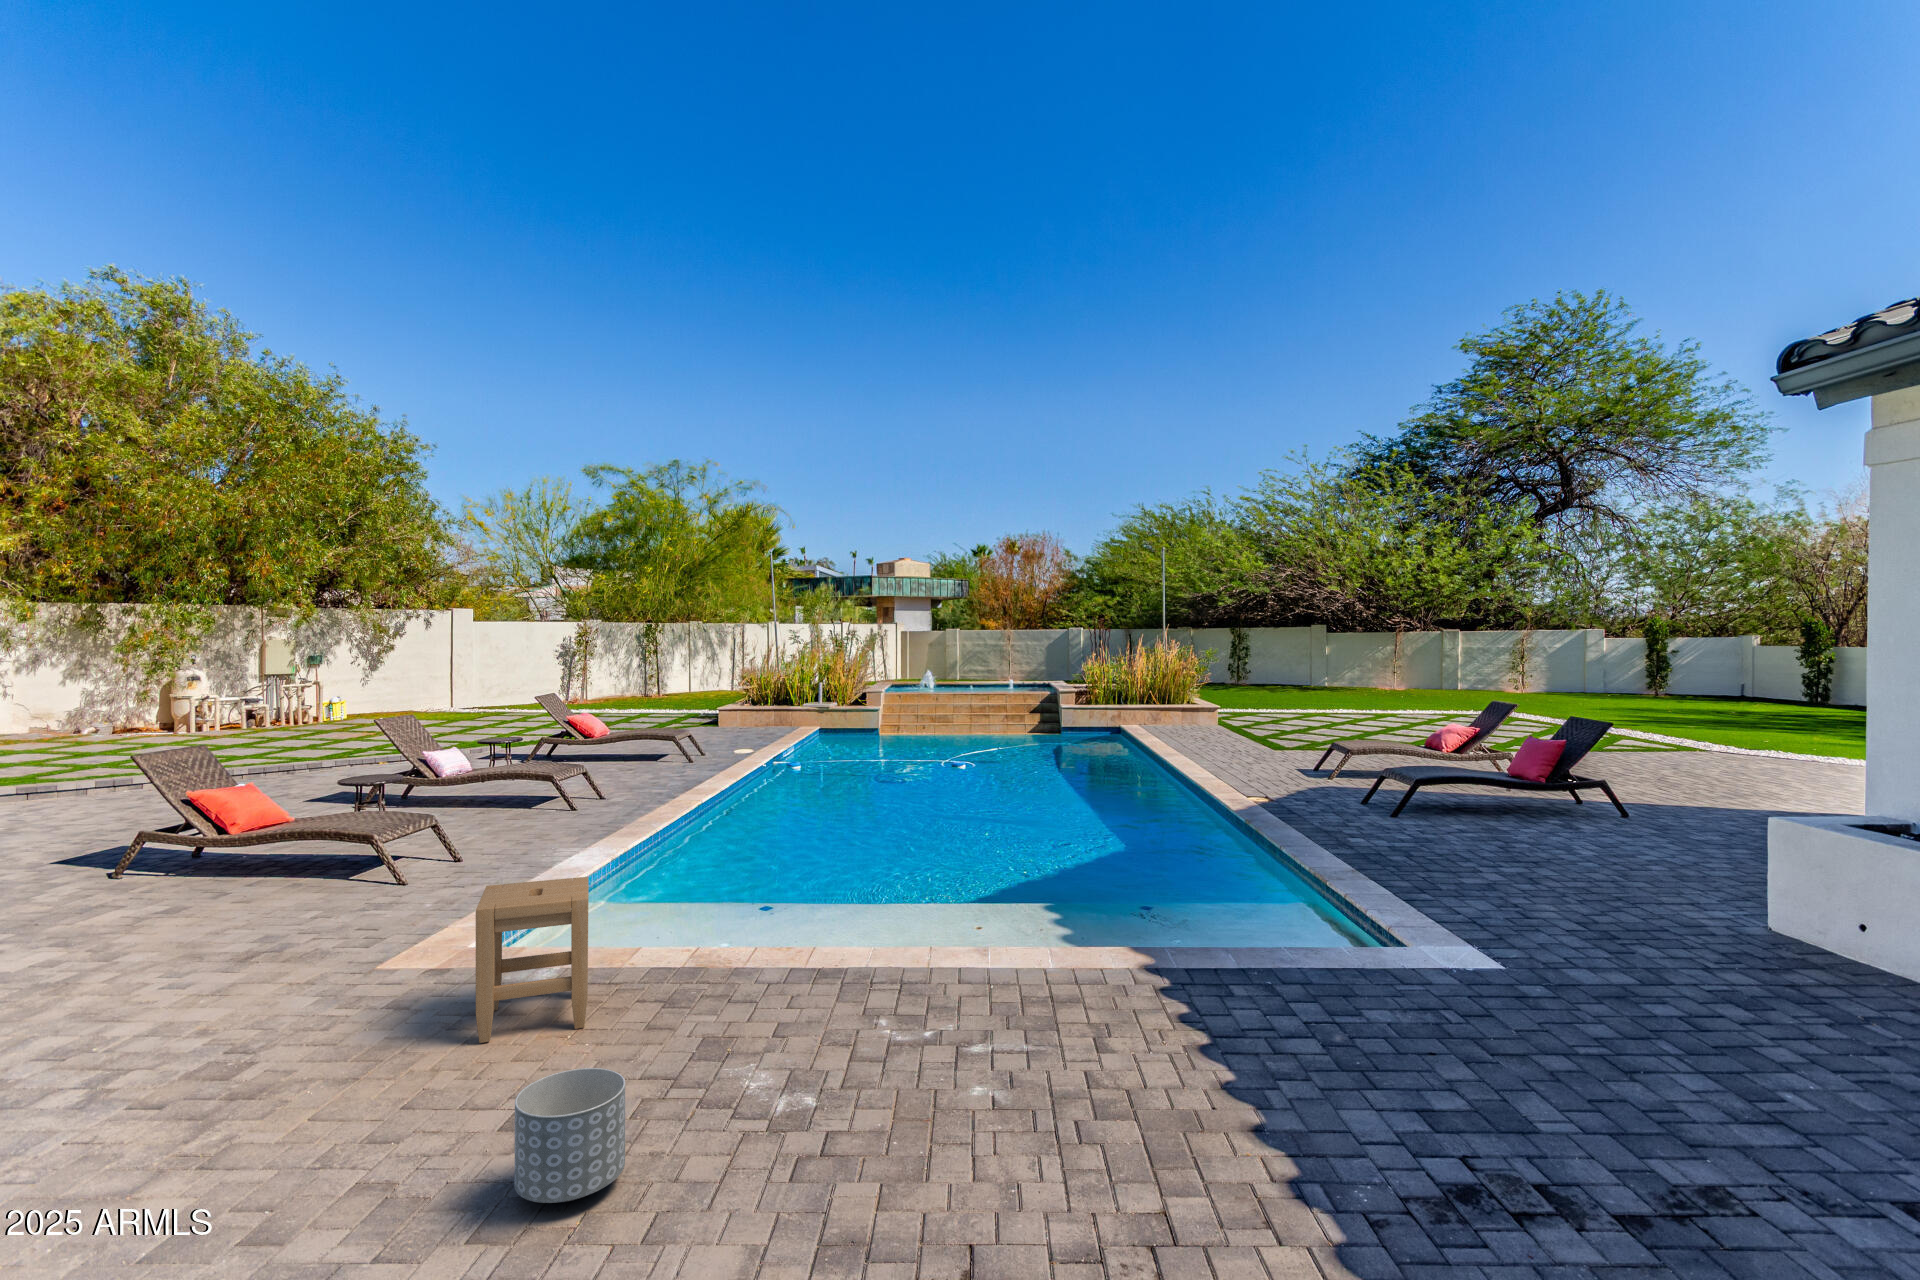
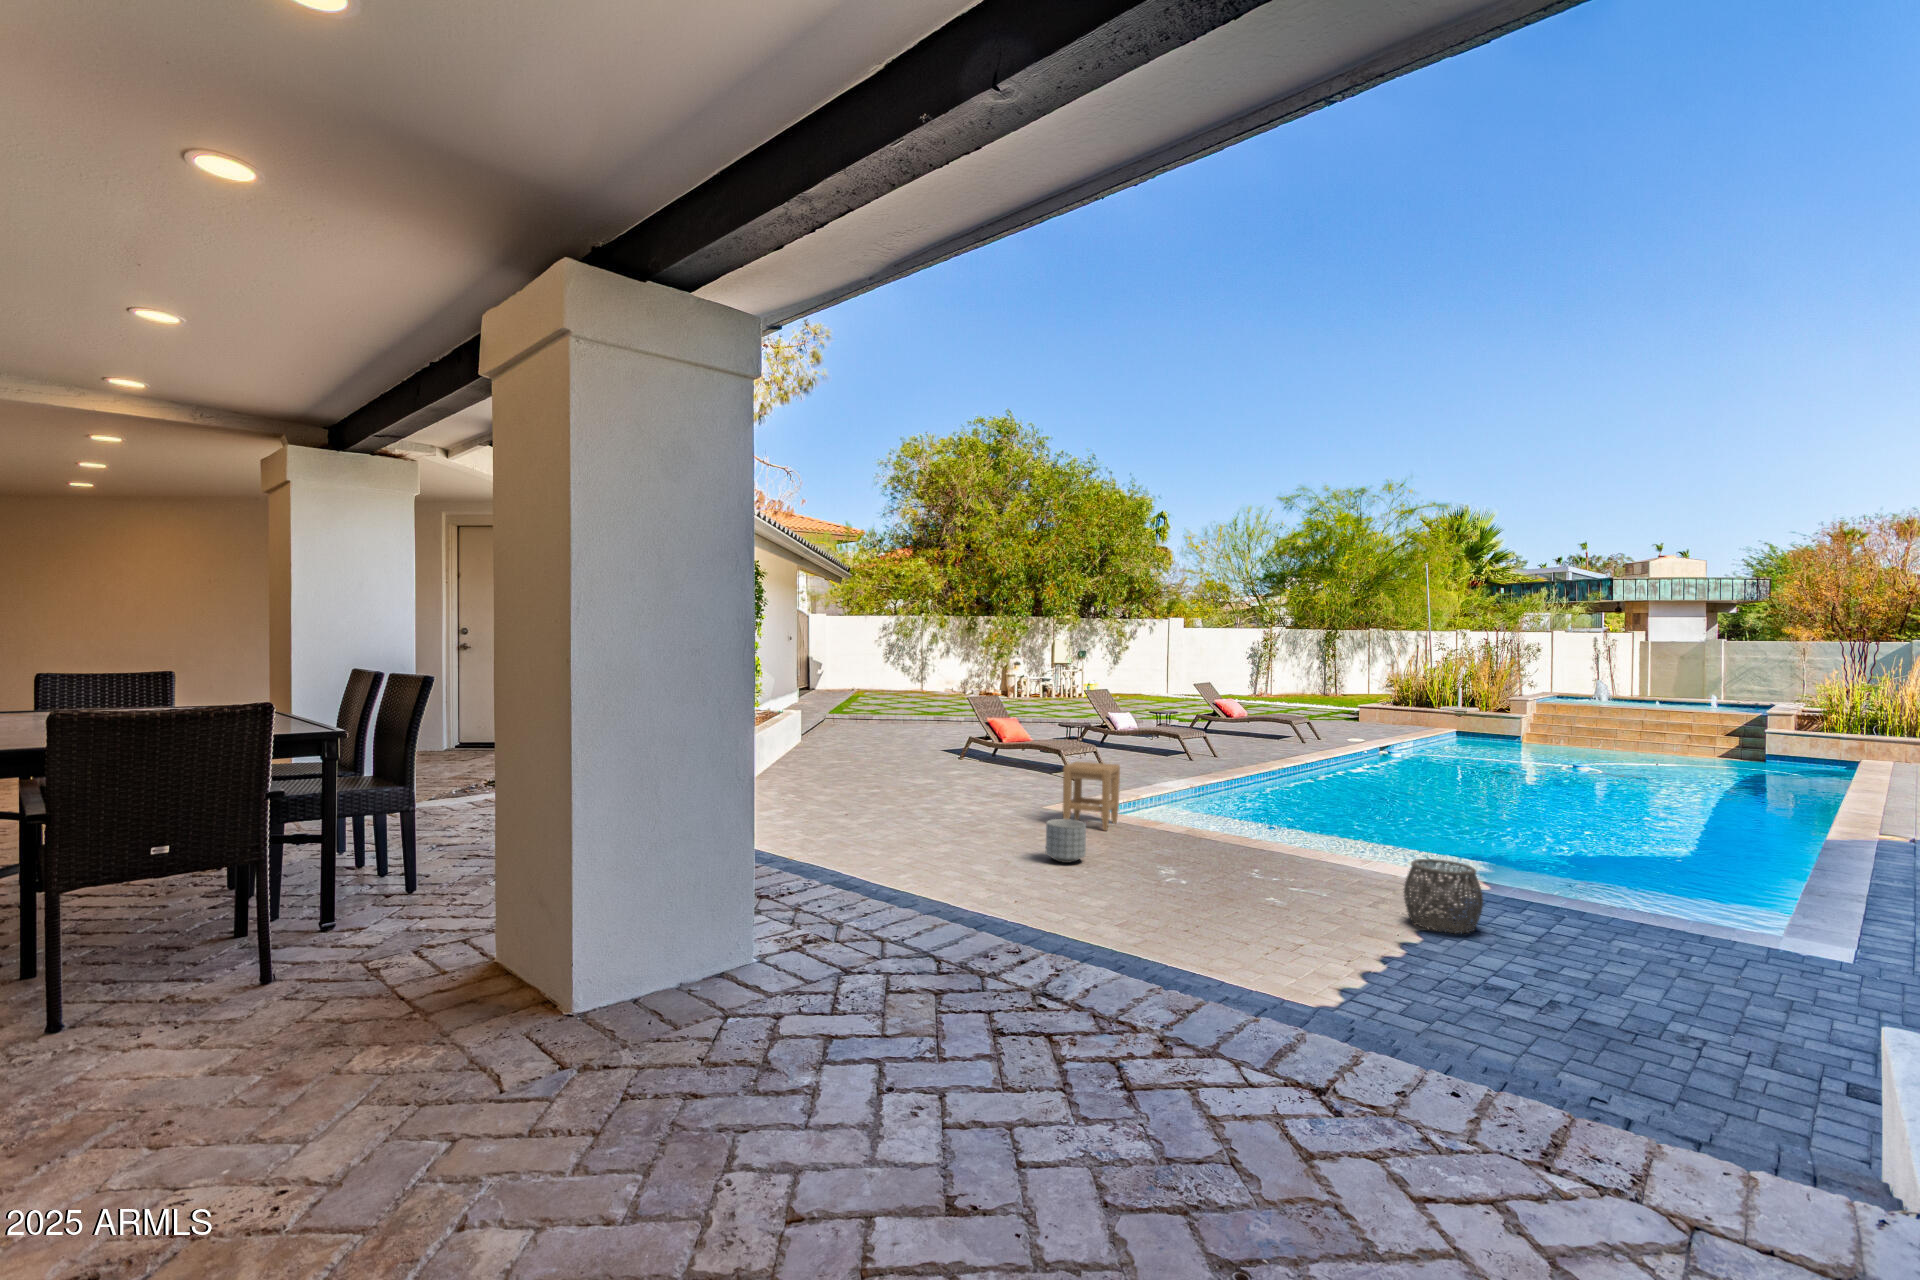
woven basket: none [1277,983,1408,1127] -> present [1403,859,1483,933]

